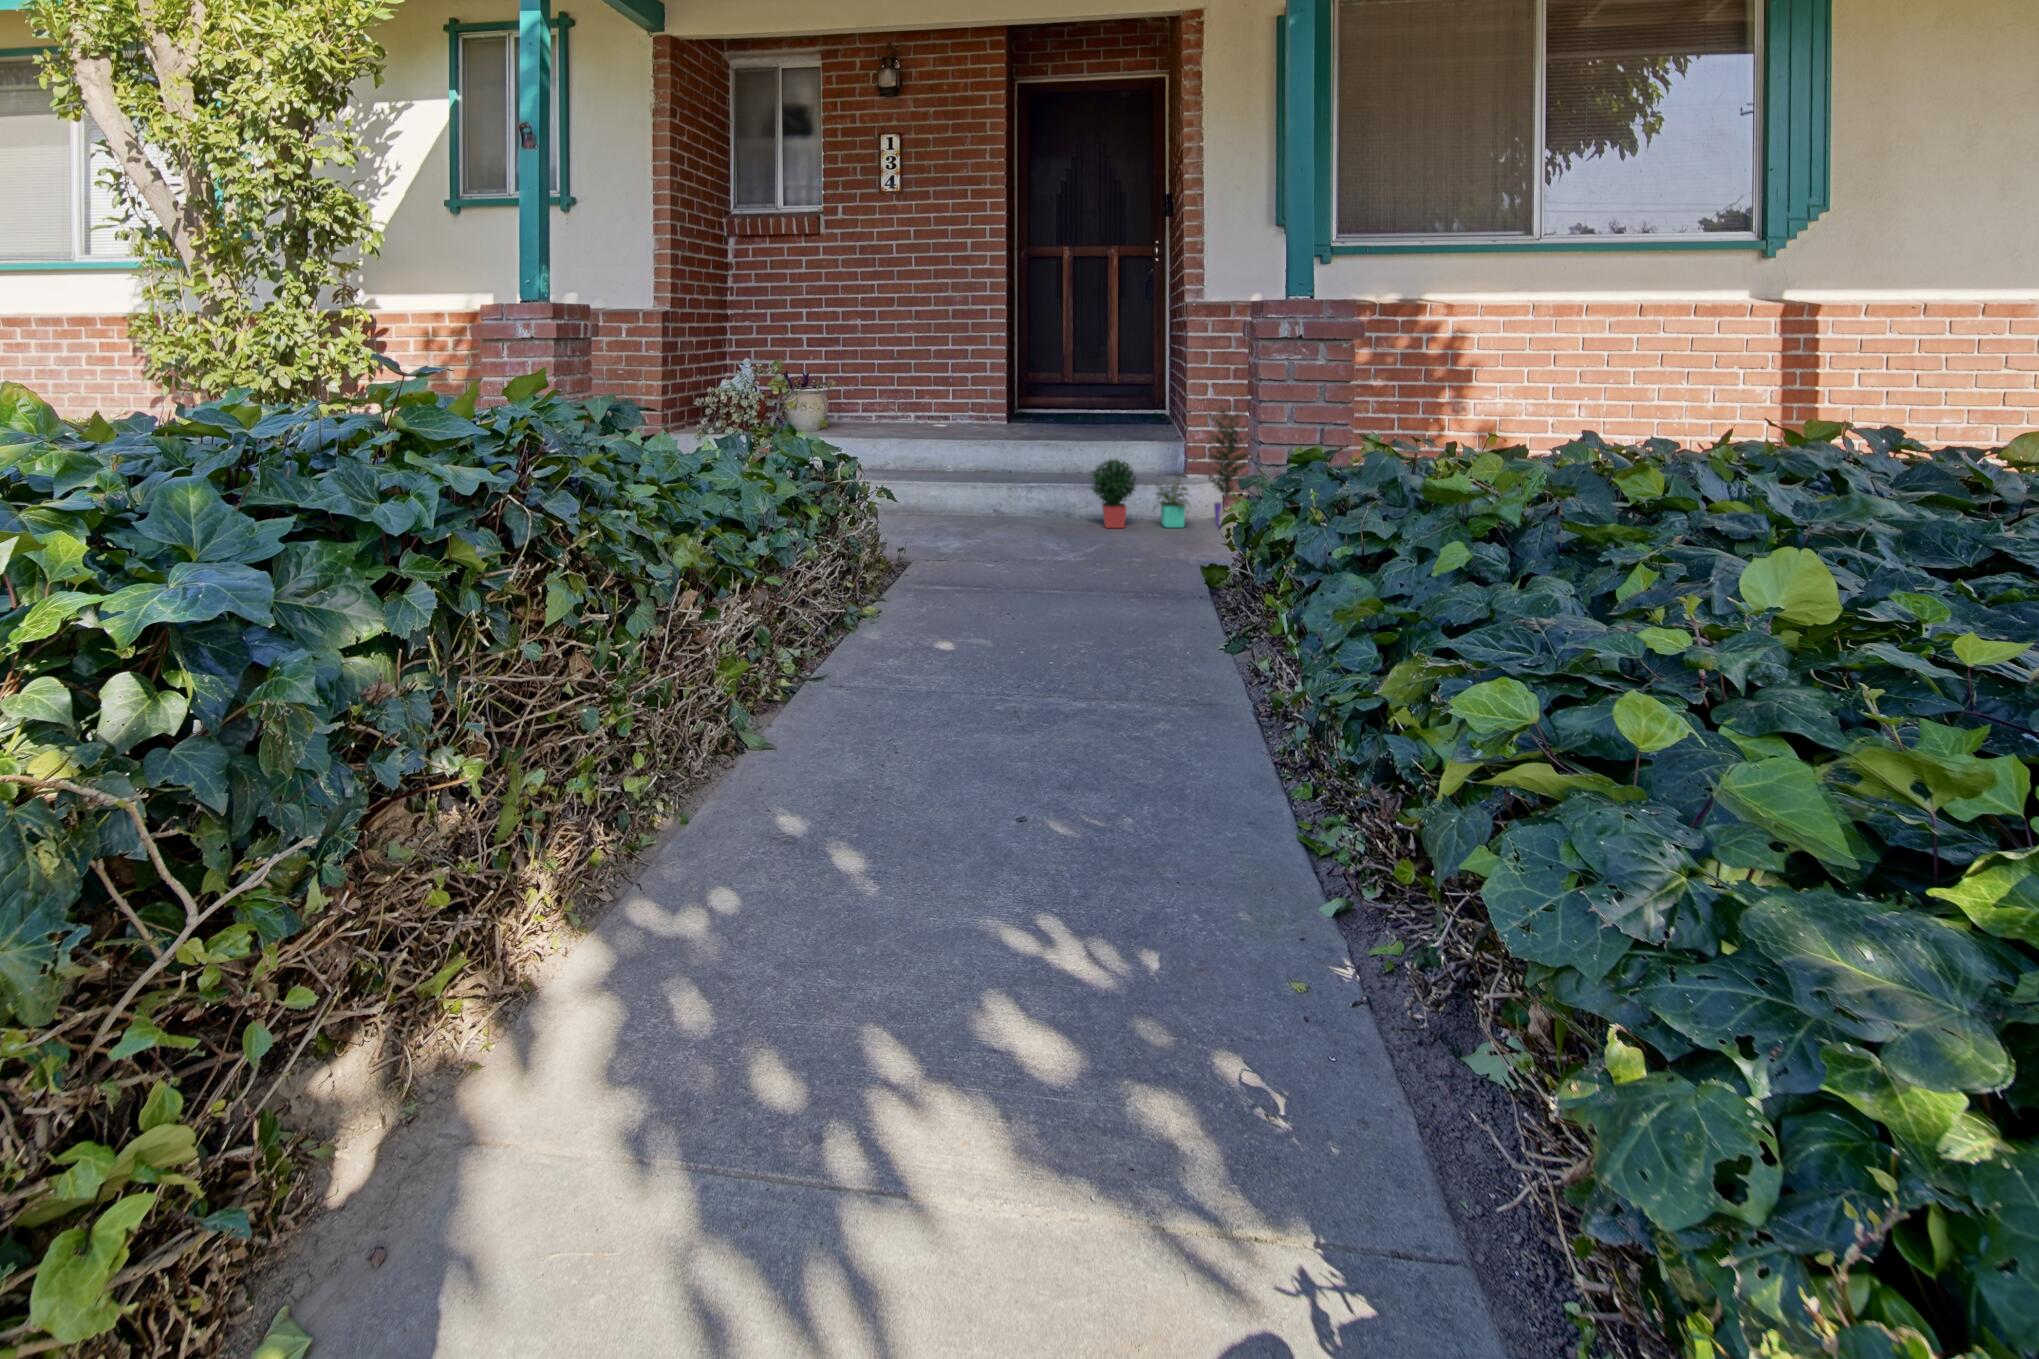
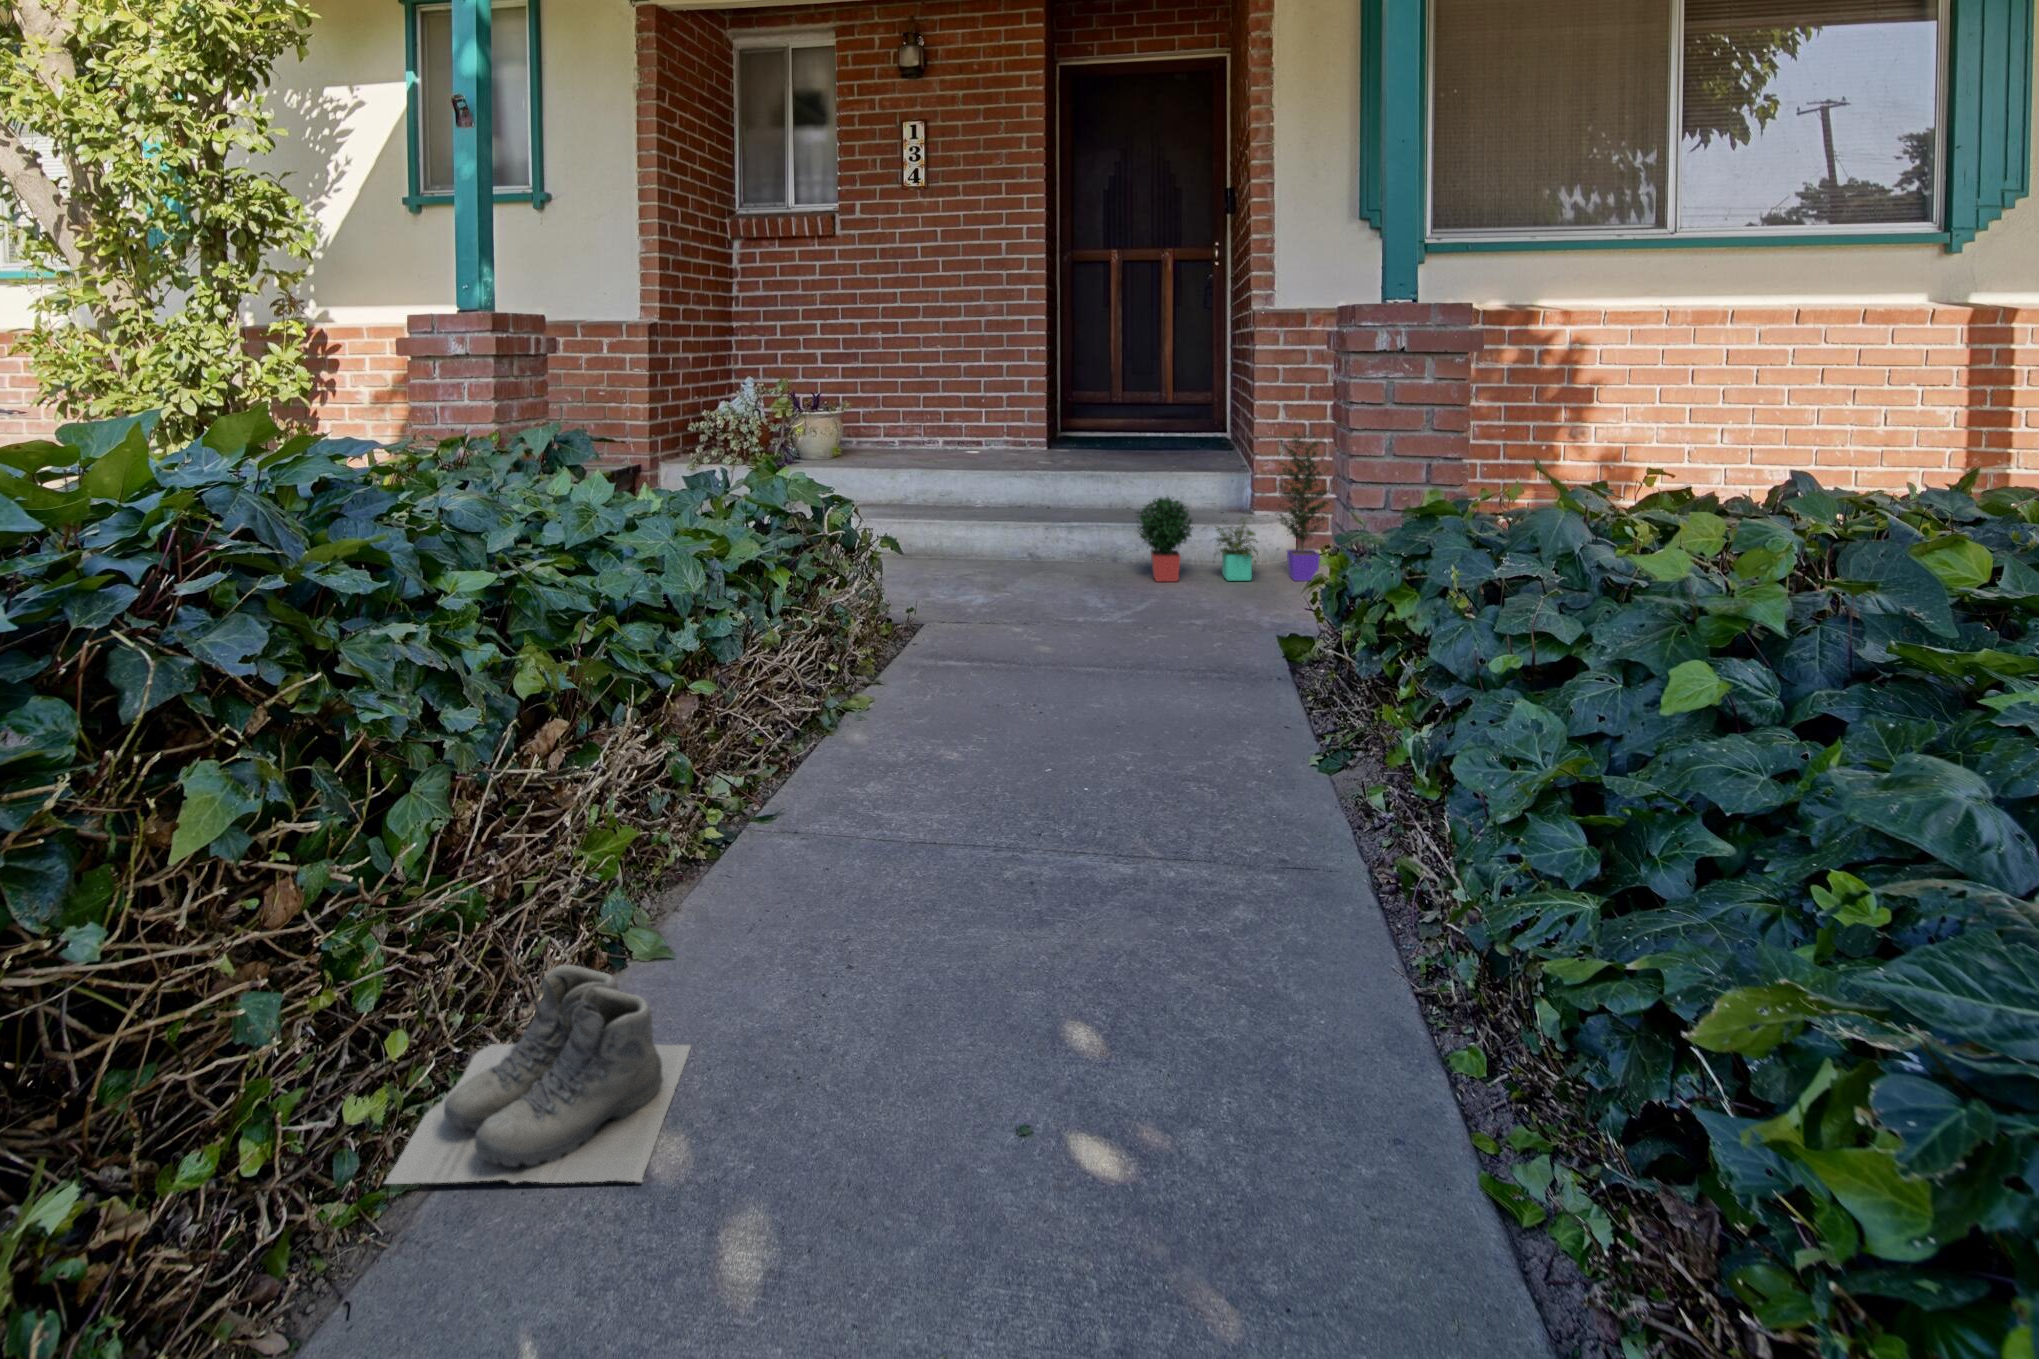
boots: none [654,722,815,828] -> present [384,965,691,1184]

